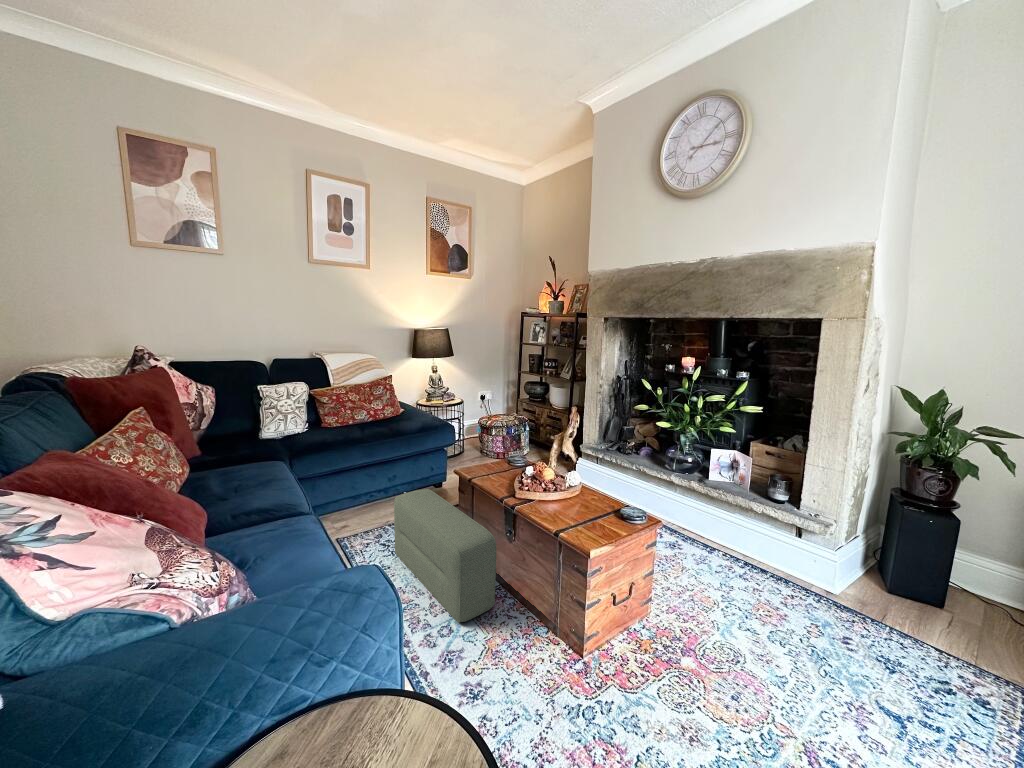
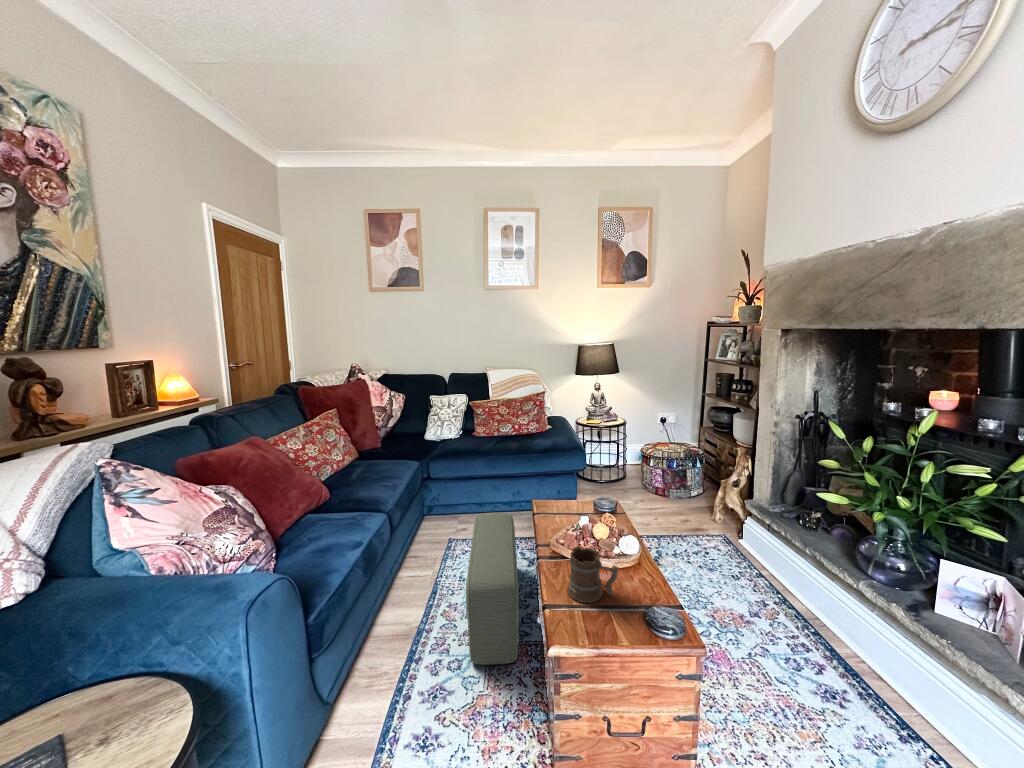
mug: none [556,481,598,522] -> present [567,546,618,603]

